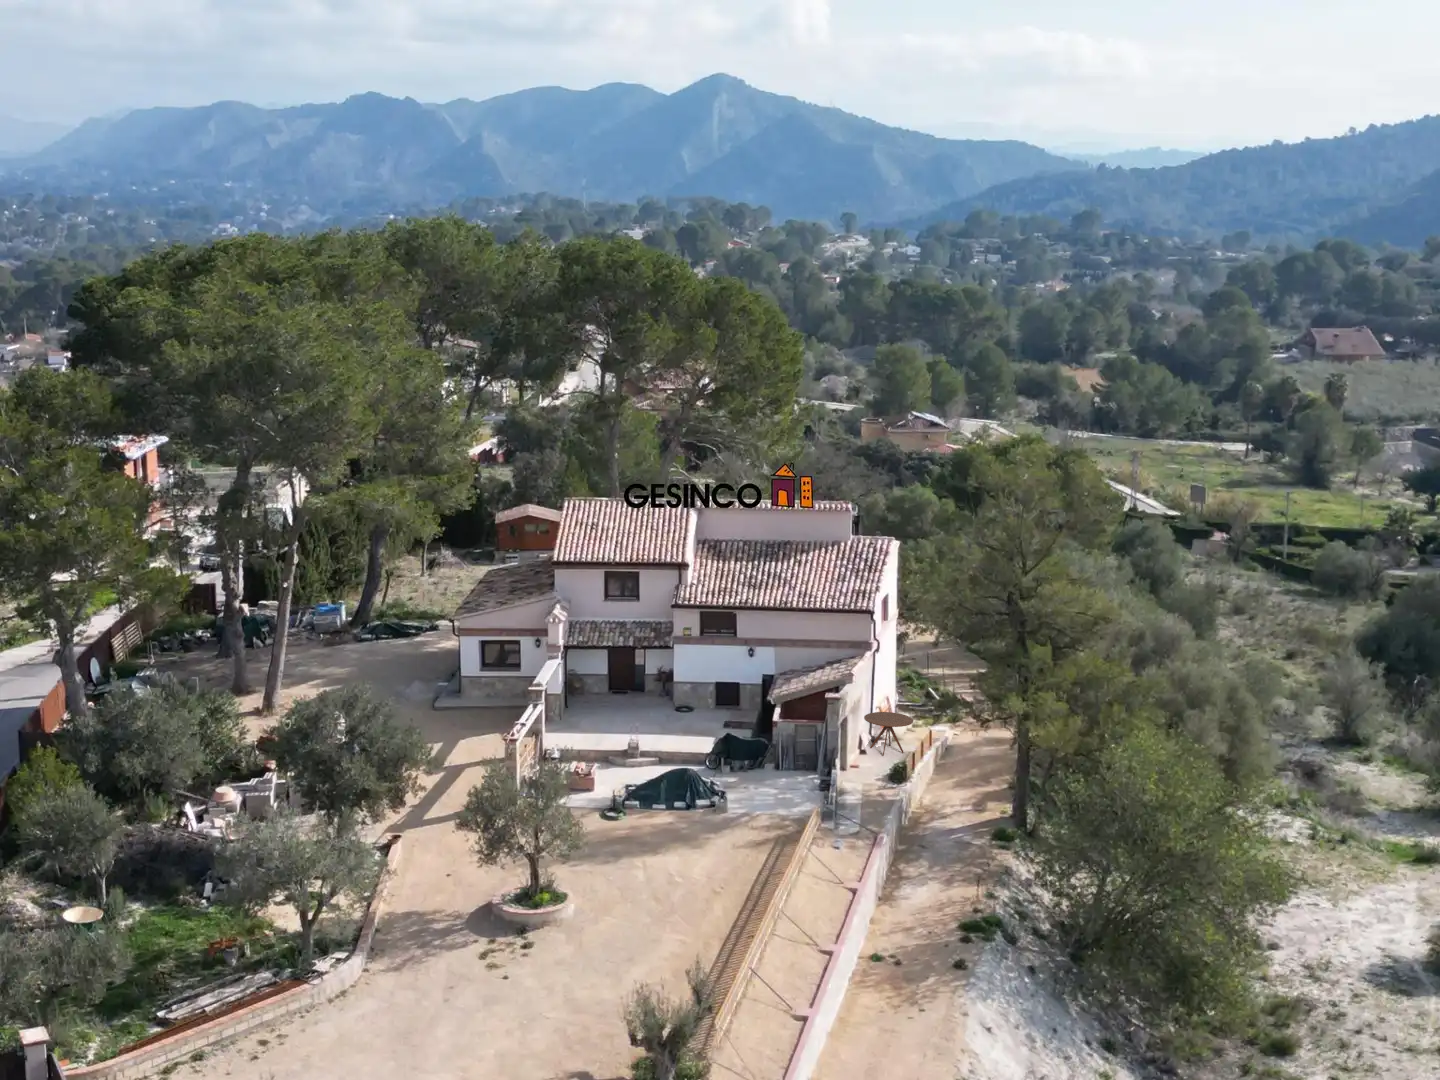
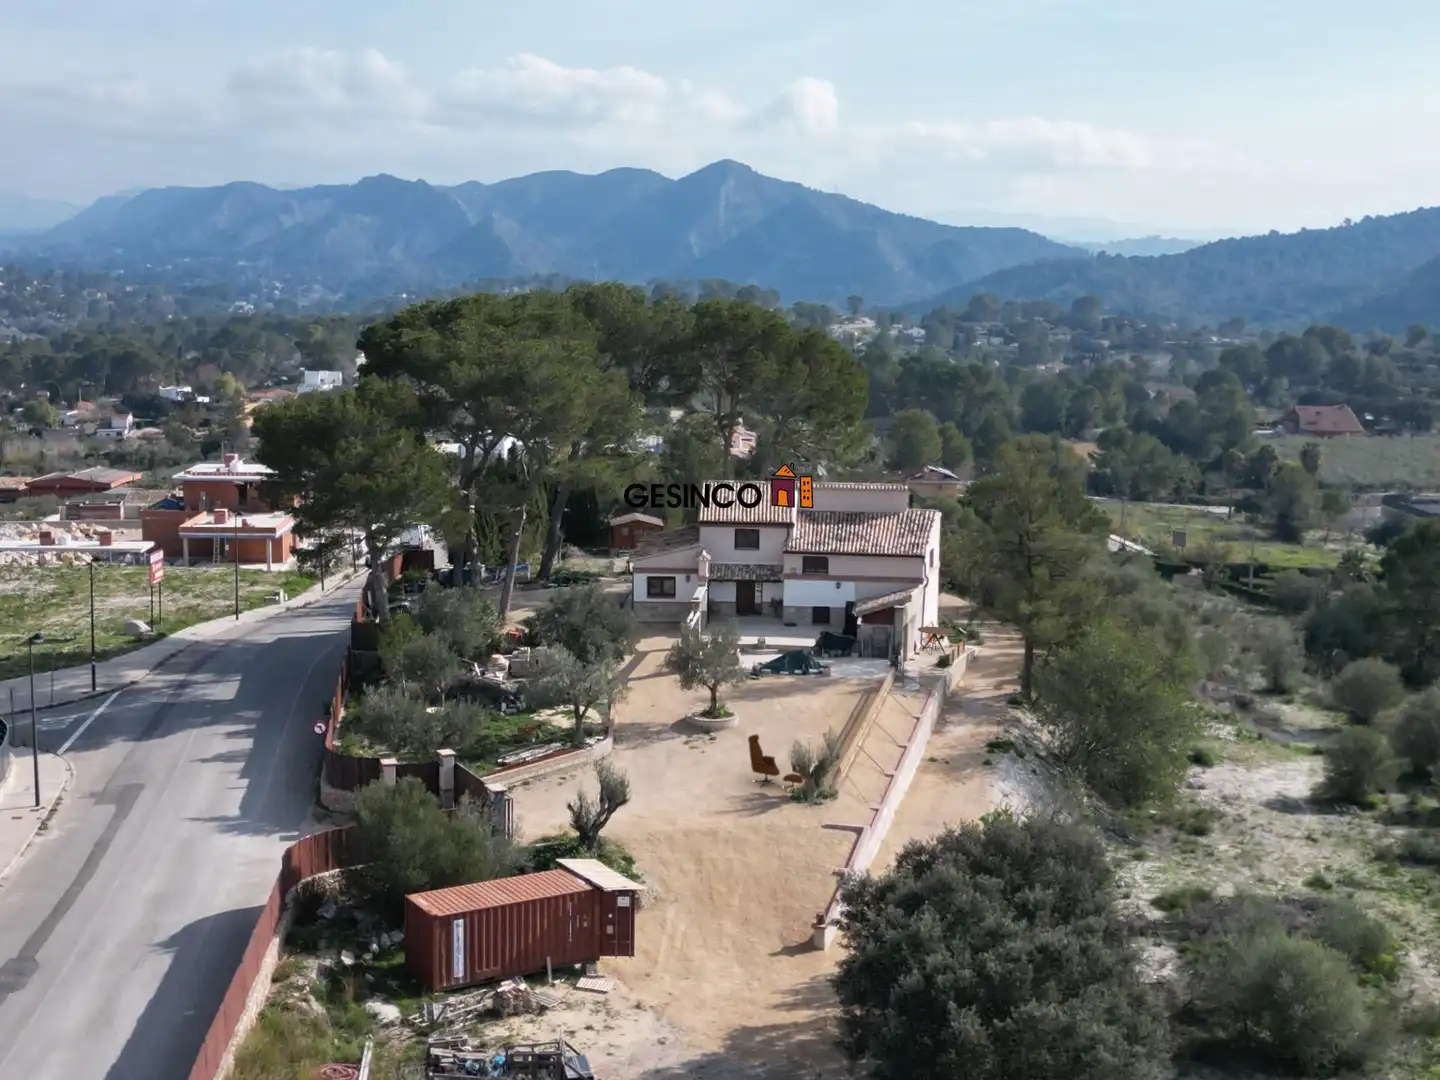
lounge chair: none [567,965,655,1065] -> present [748,734,803,788]

